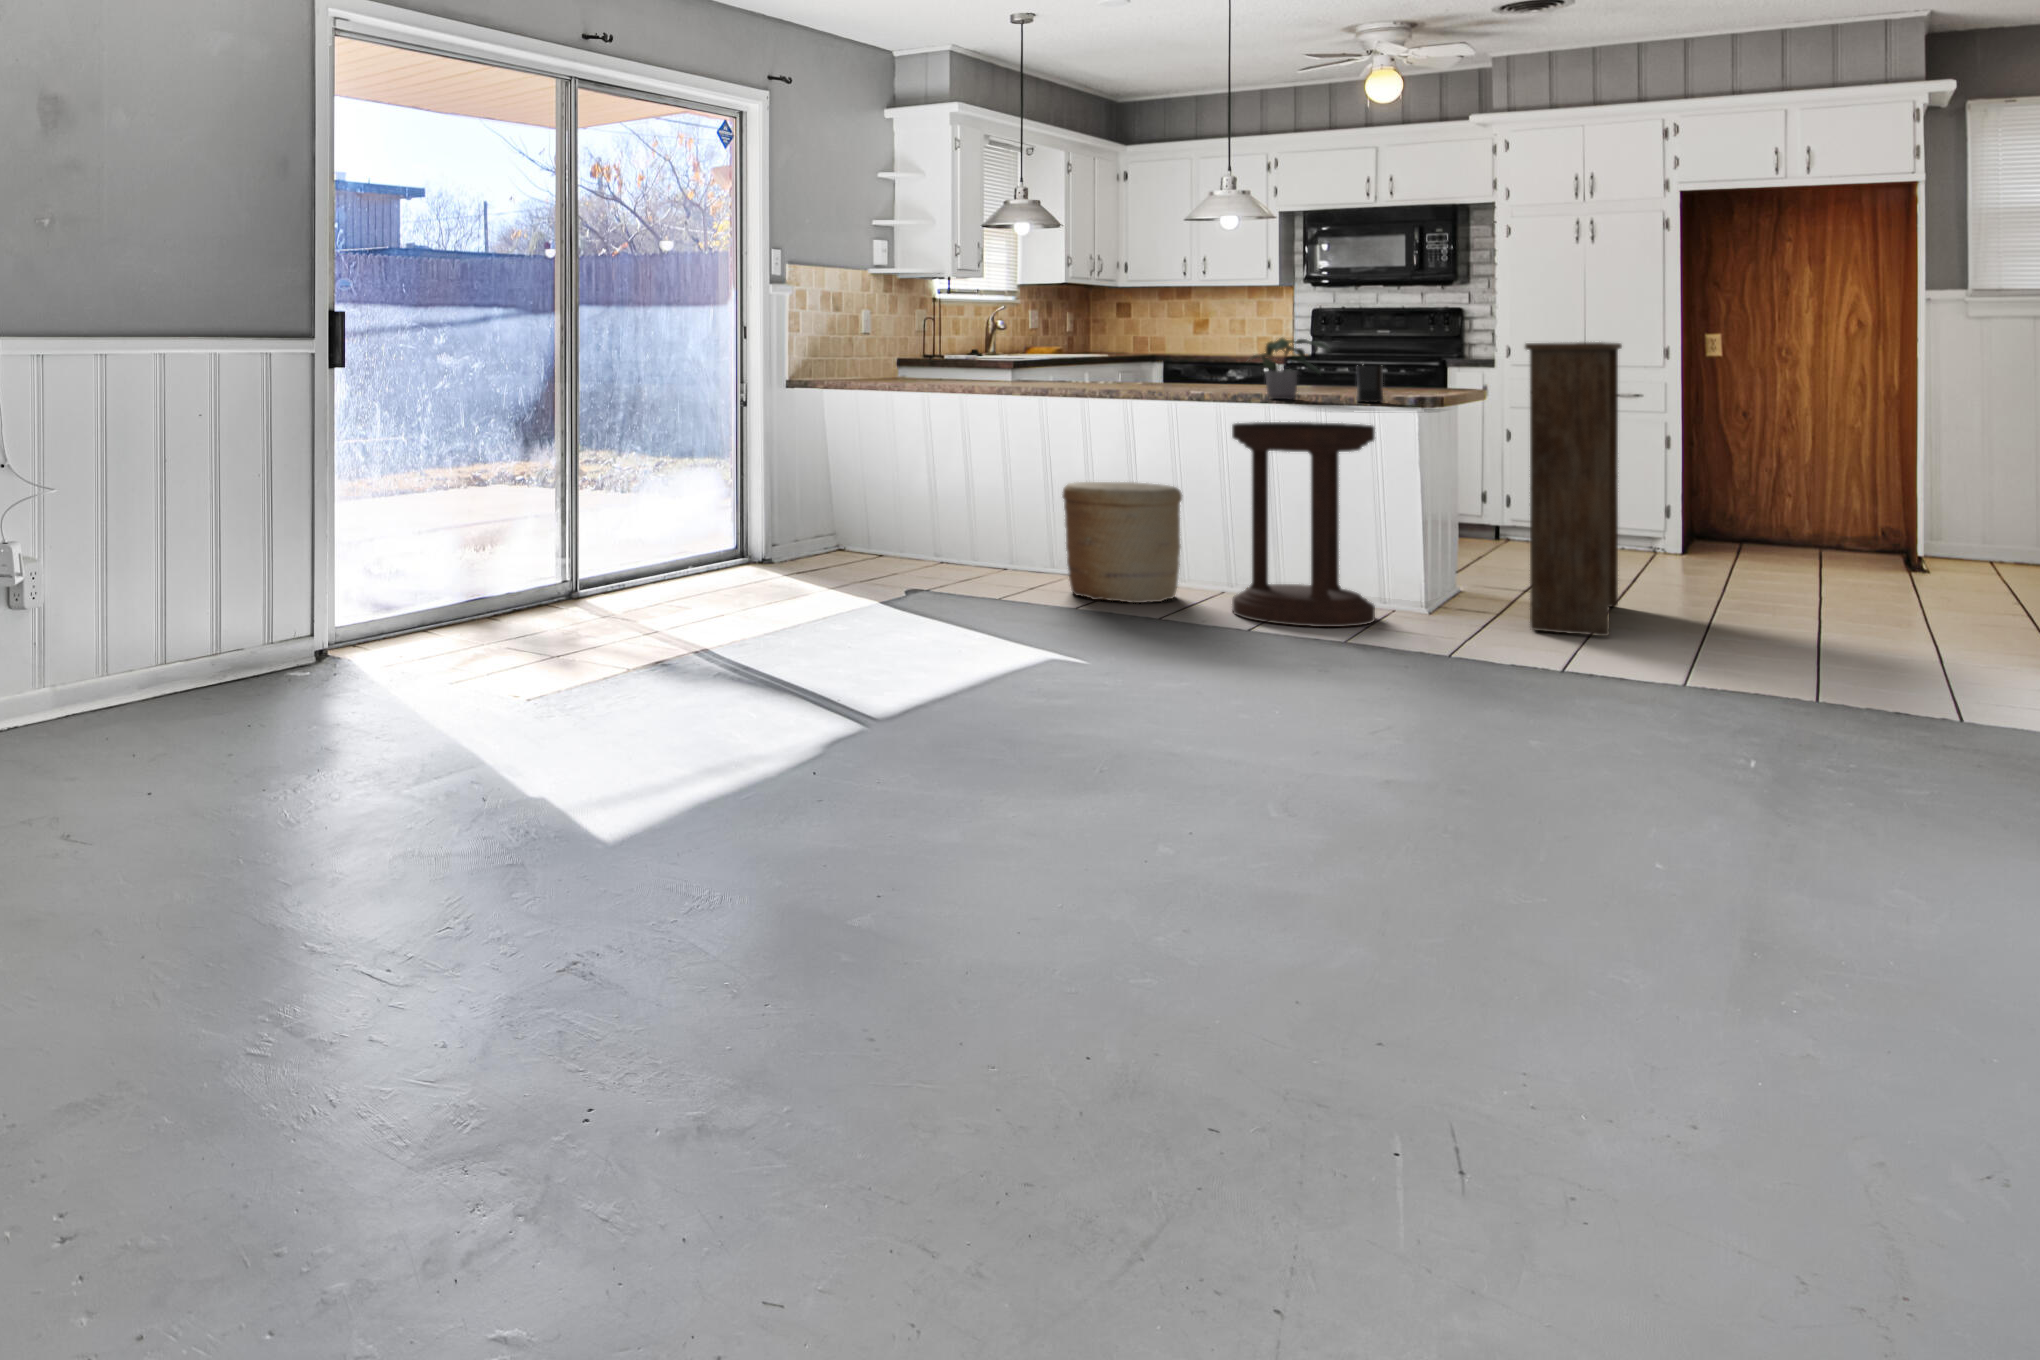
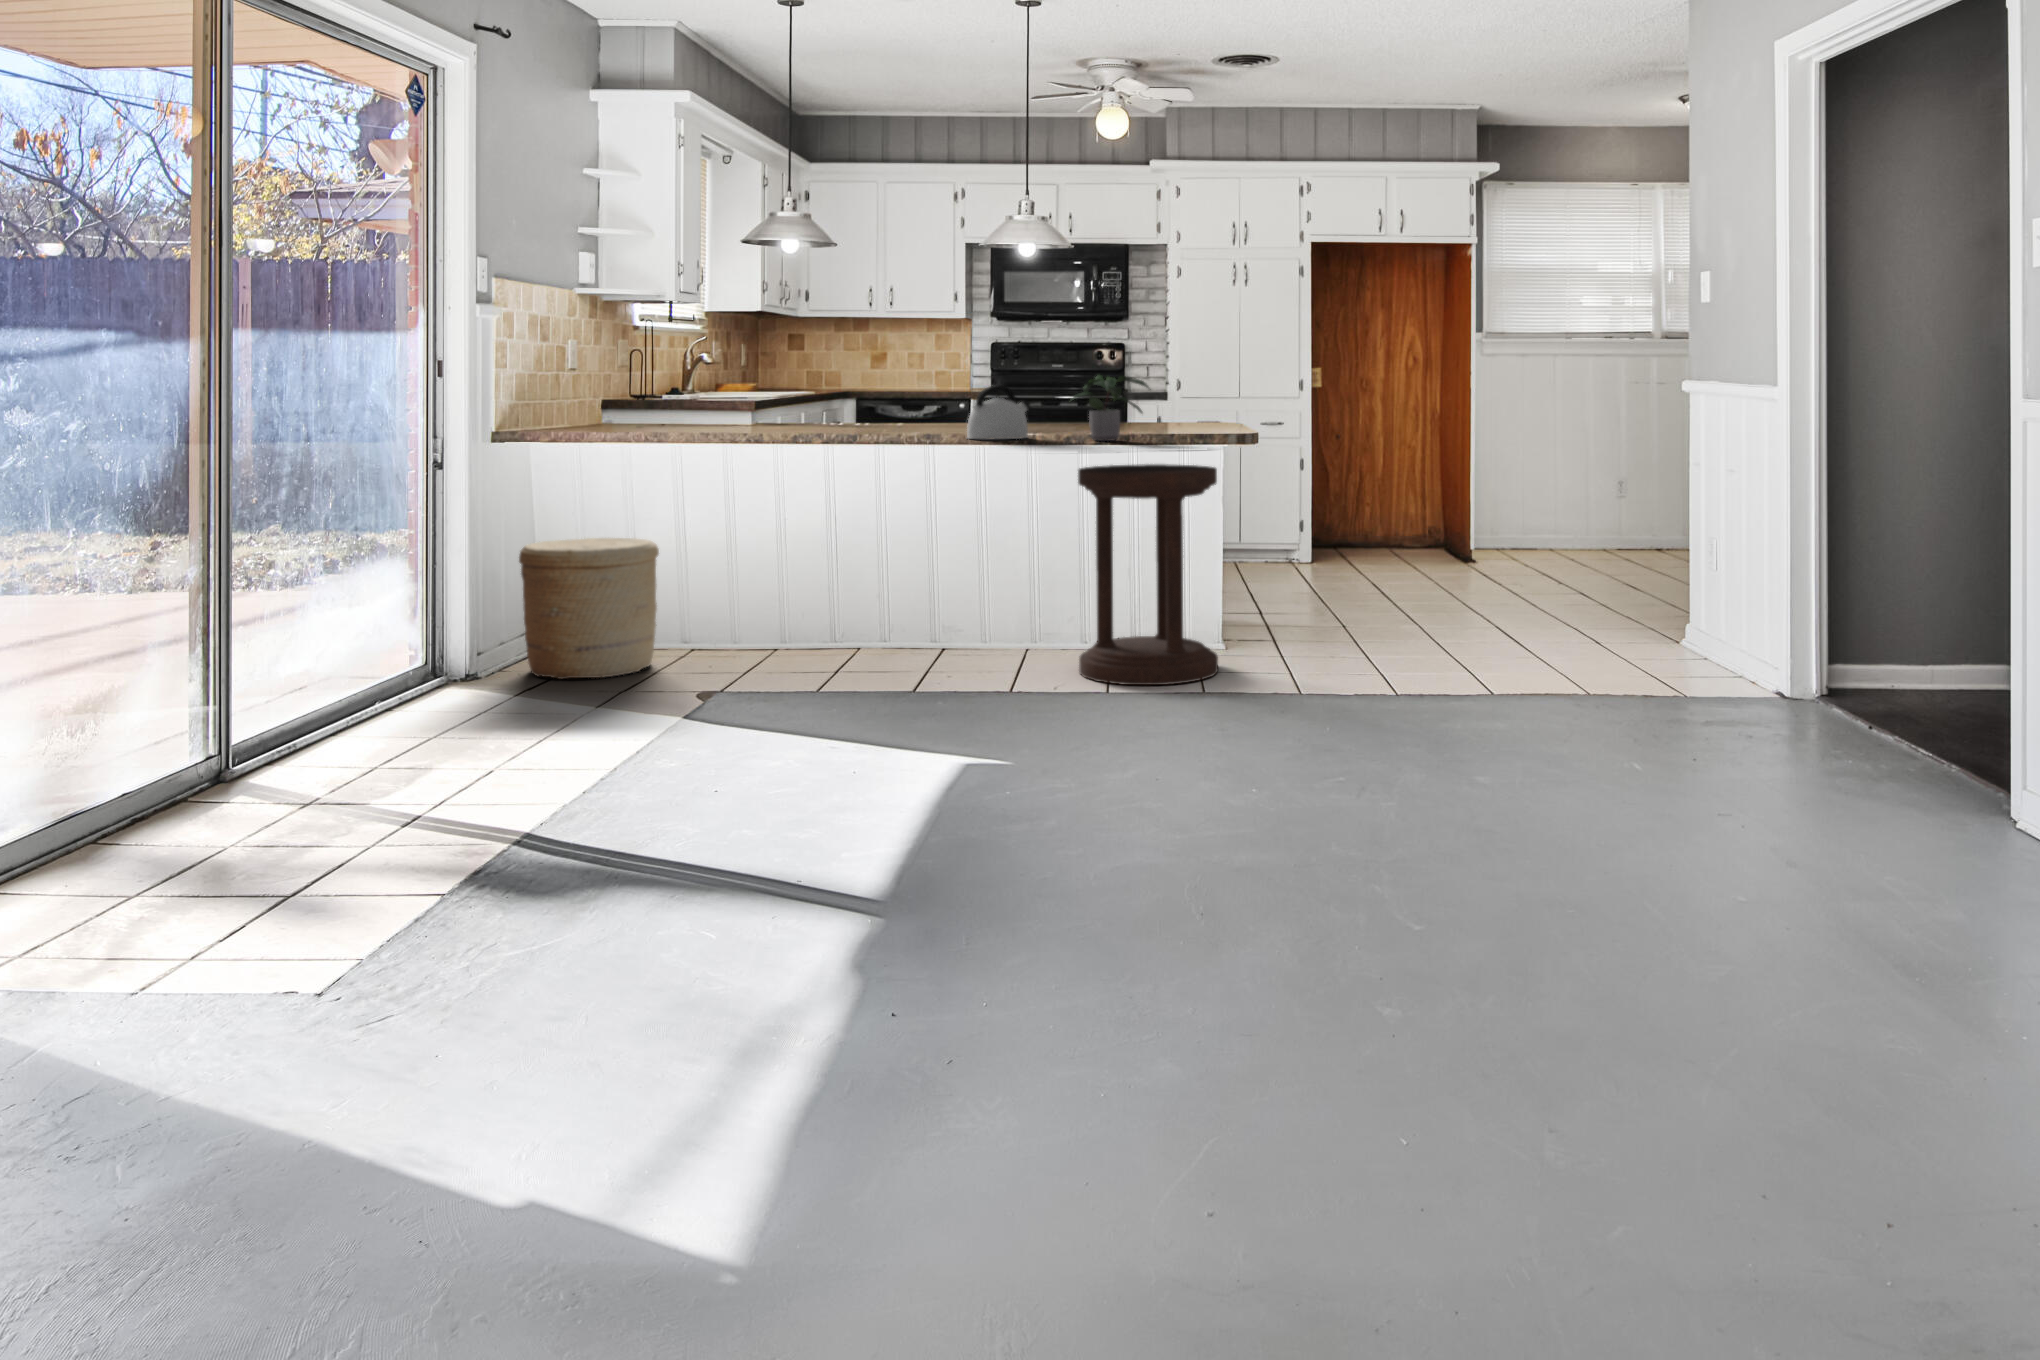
bookshelf: present [1525,342,1622,636] -> none [1302,380,1412,660]
kettle: none [1153,347,1216,395] -> present [967,385,1029,439]
candle: present [1357,365,1383,402] -> none [1177,401,1204,442]
woven basket: present [1062,482,1182,603] -> present [519,538,659,680]

